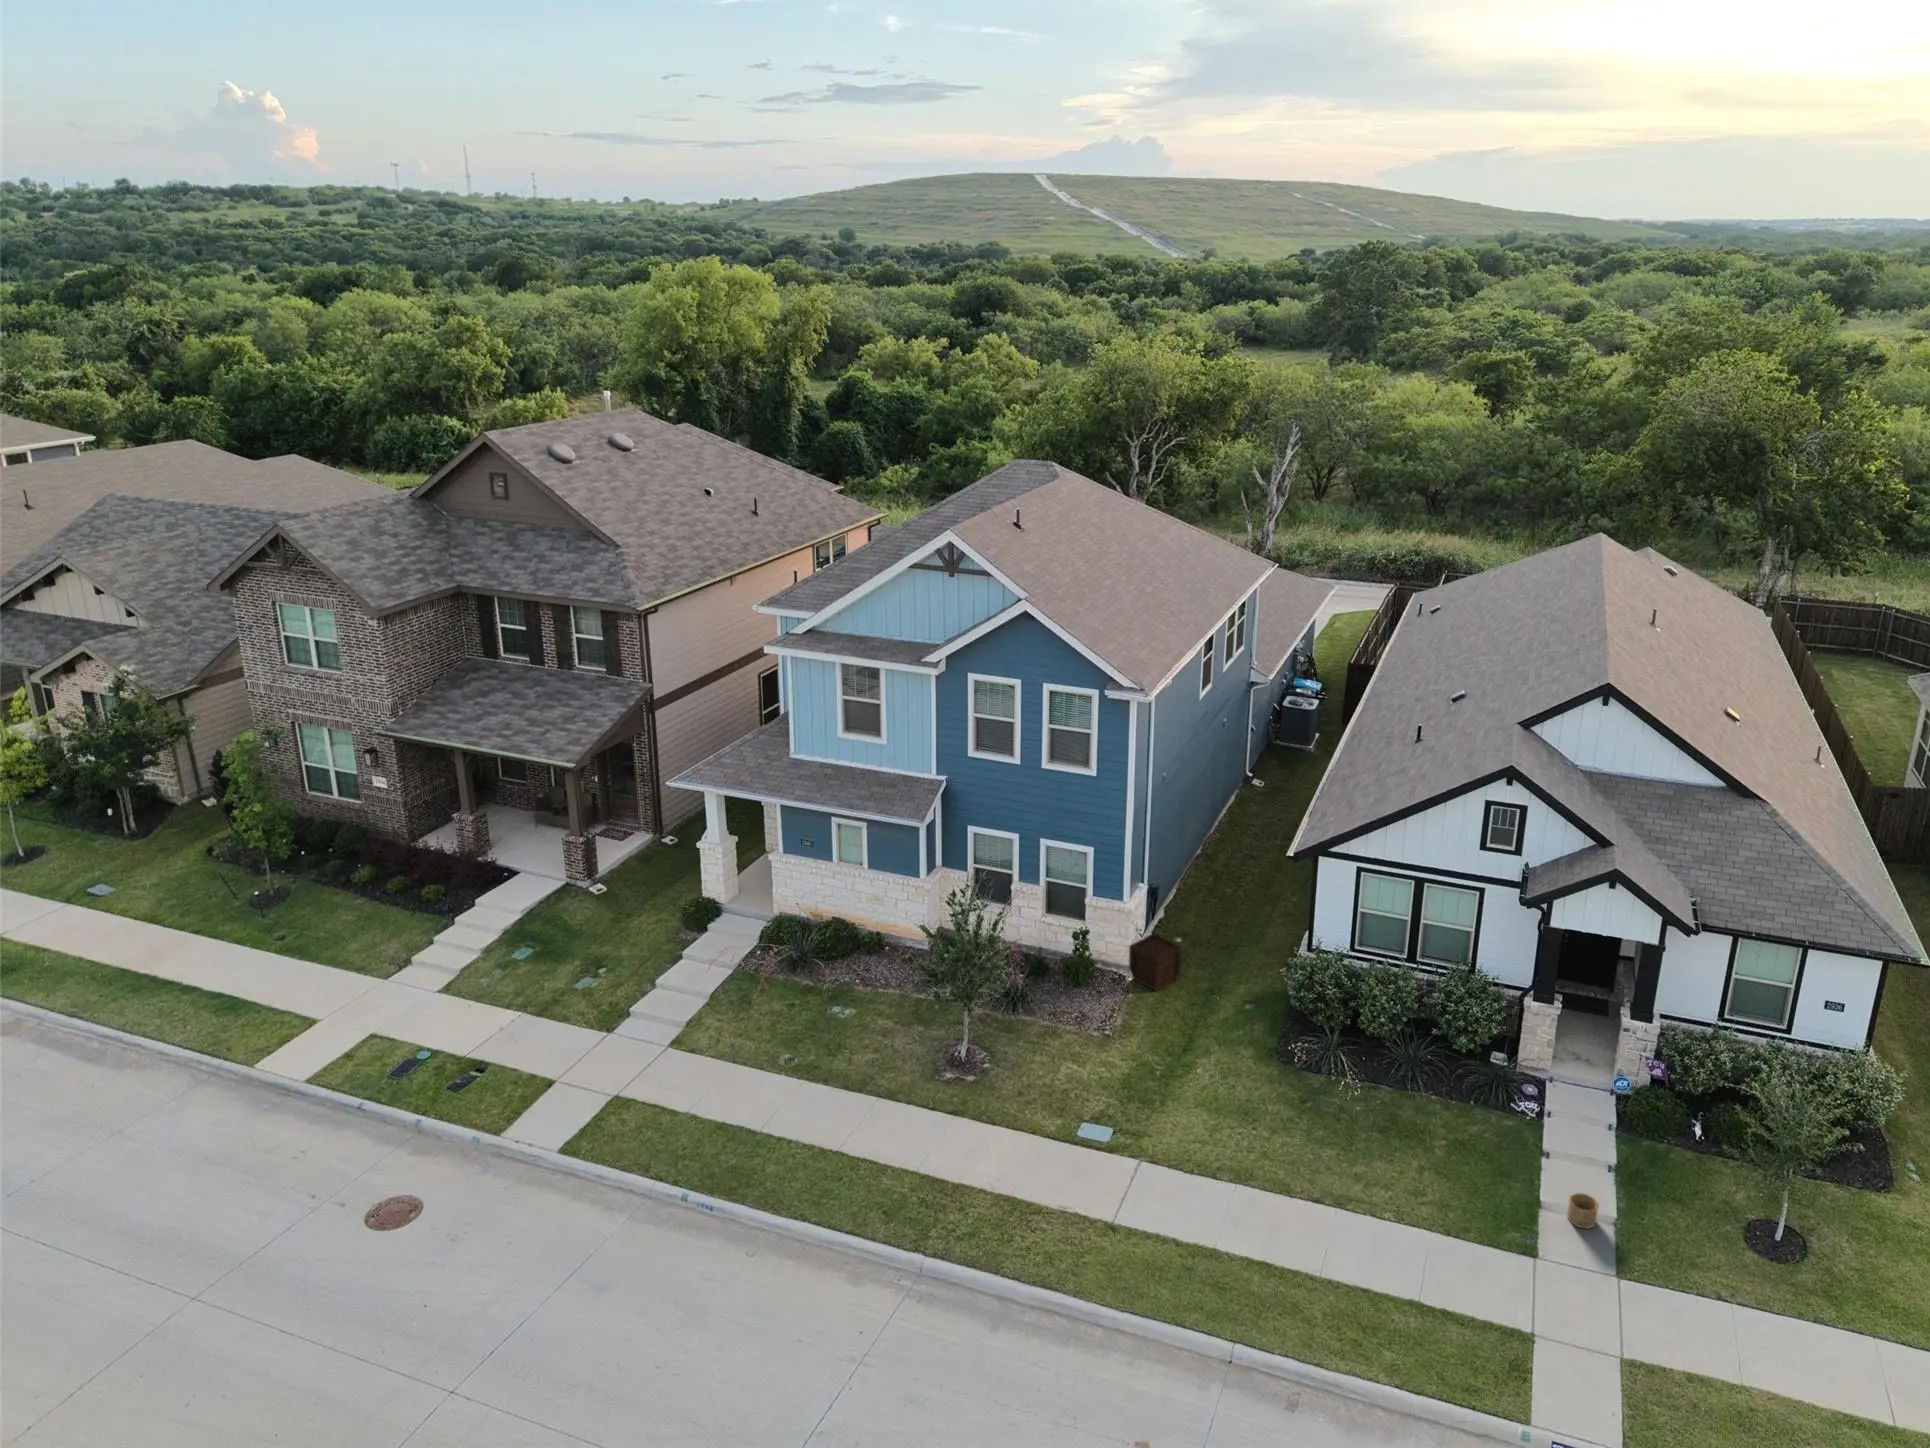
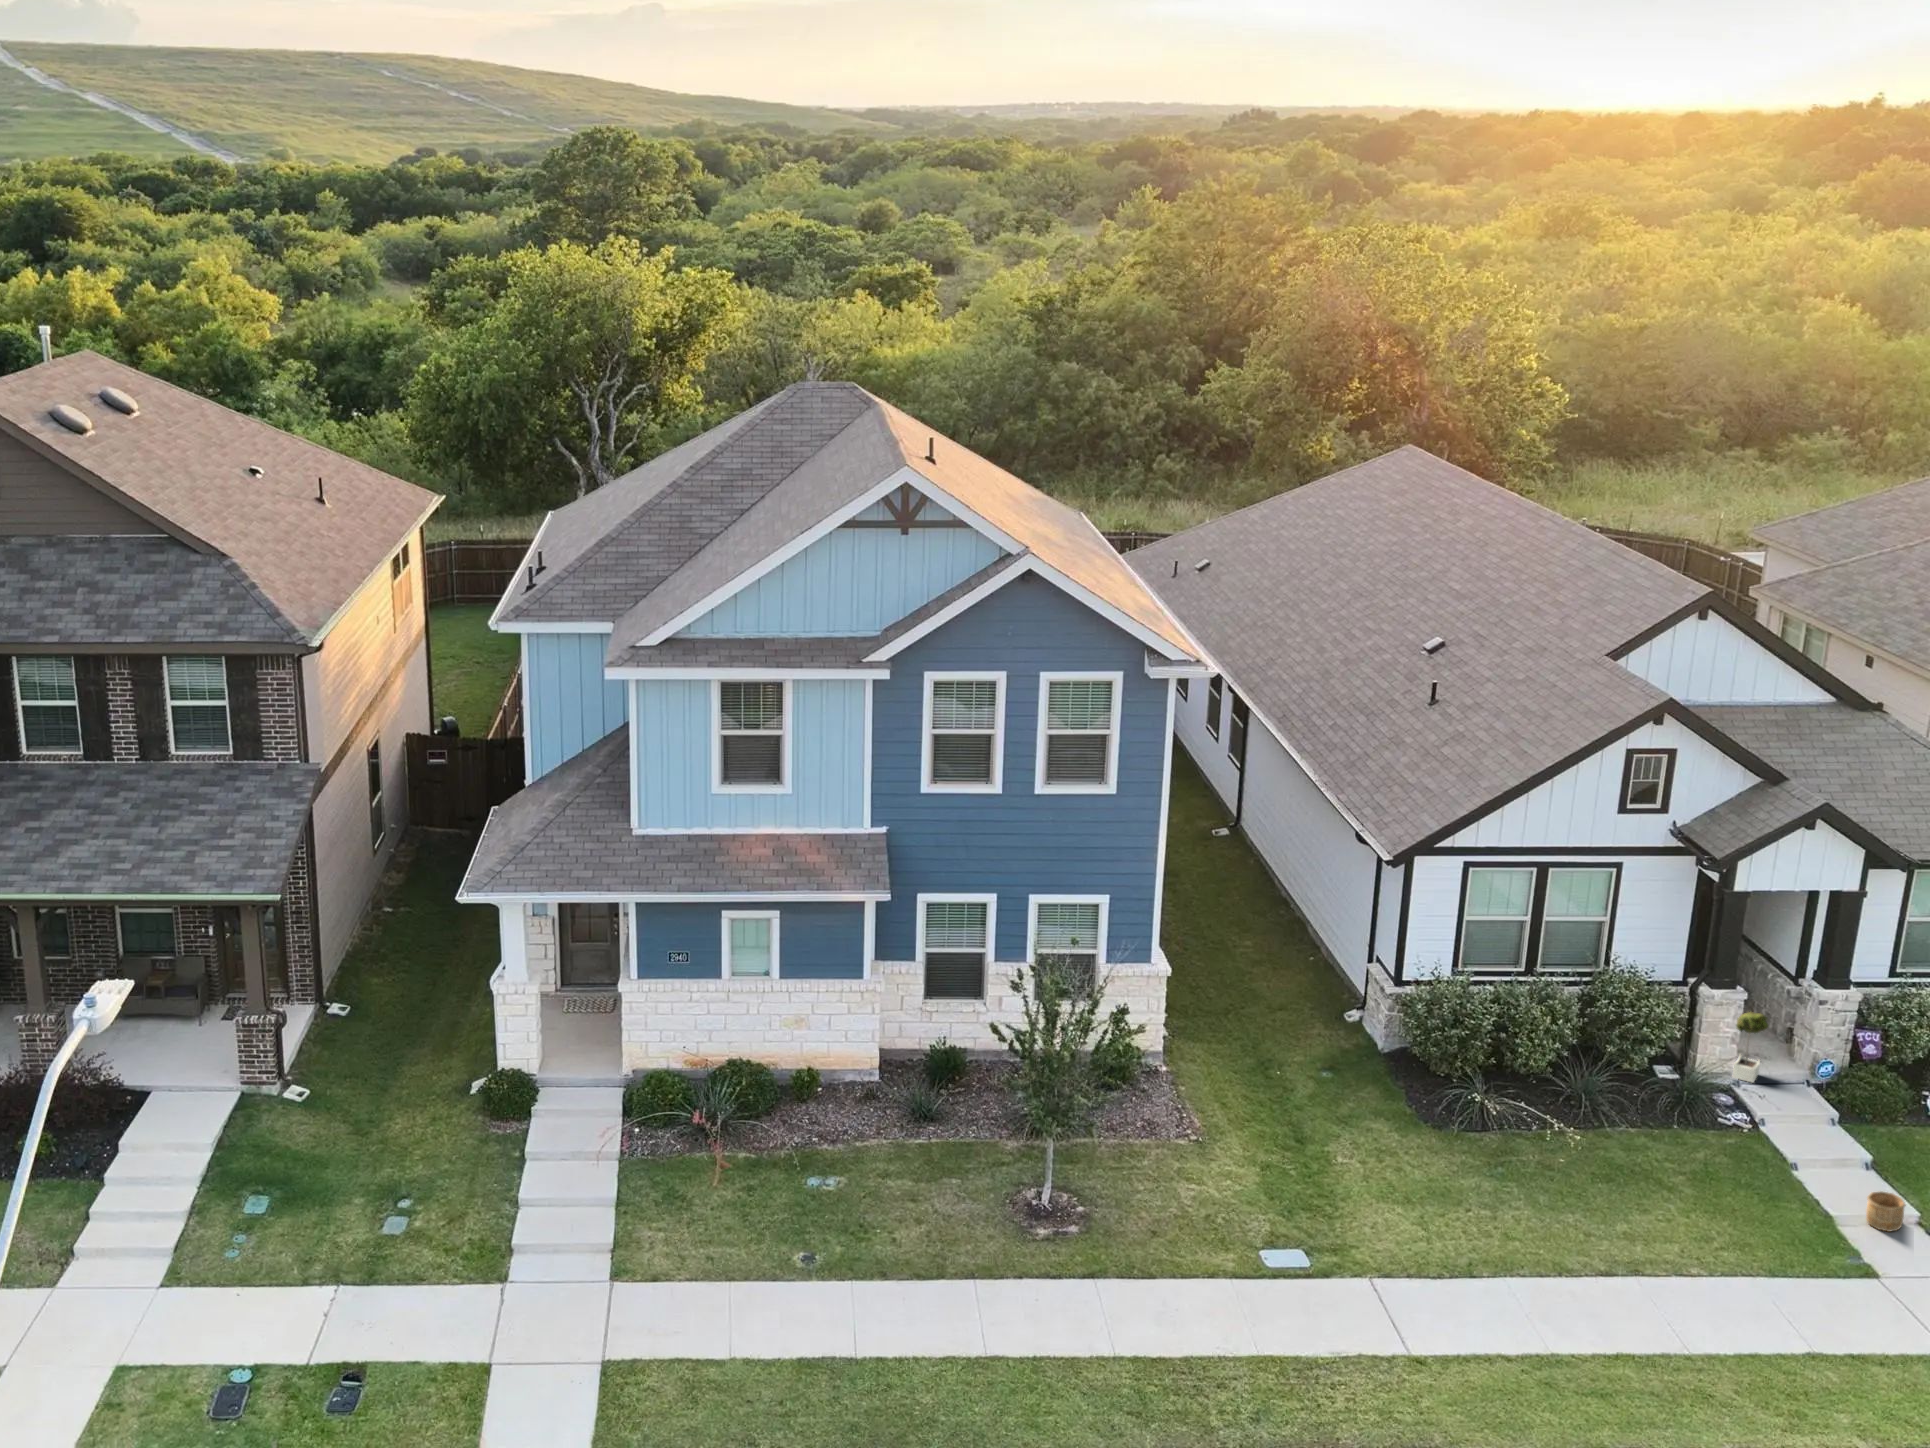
wooden crate: present [1129,933,1182,990] -> none [1167,1003,1234,1079]
potted tree: none [1553,1024,1584,1081] -> present [1733,1012,1768,1083]

